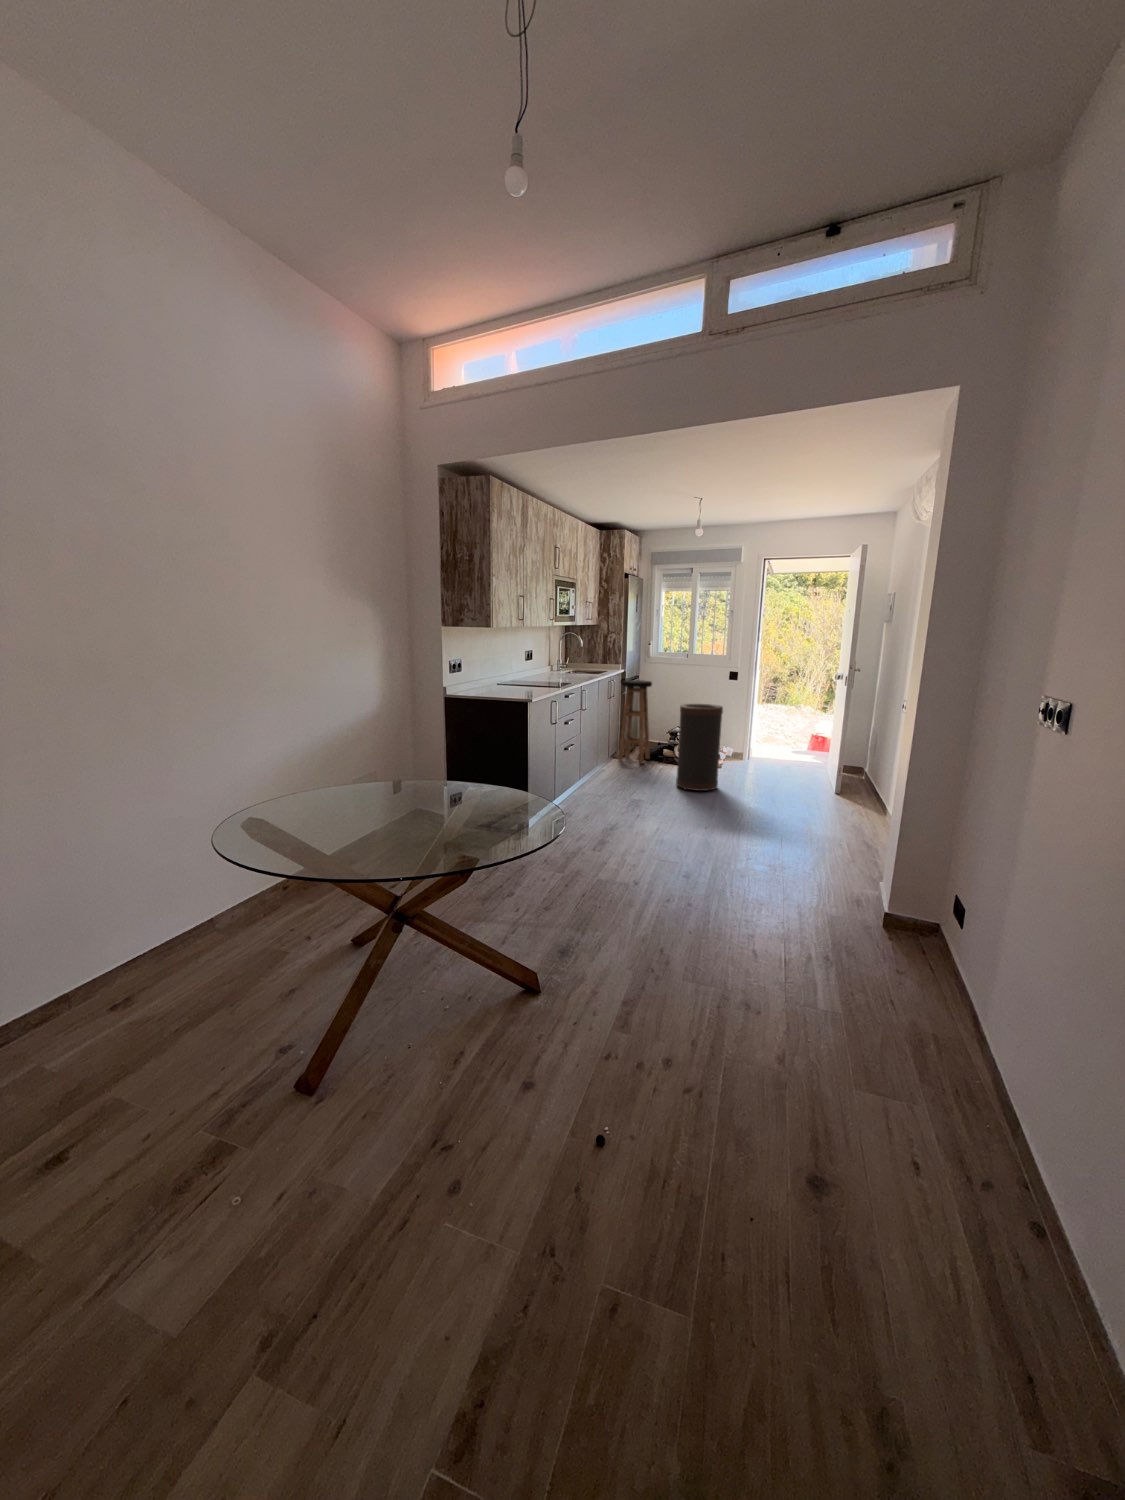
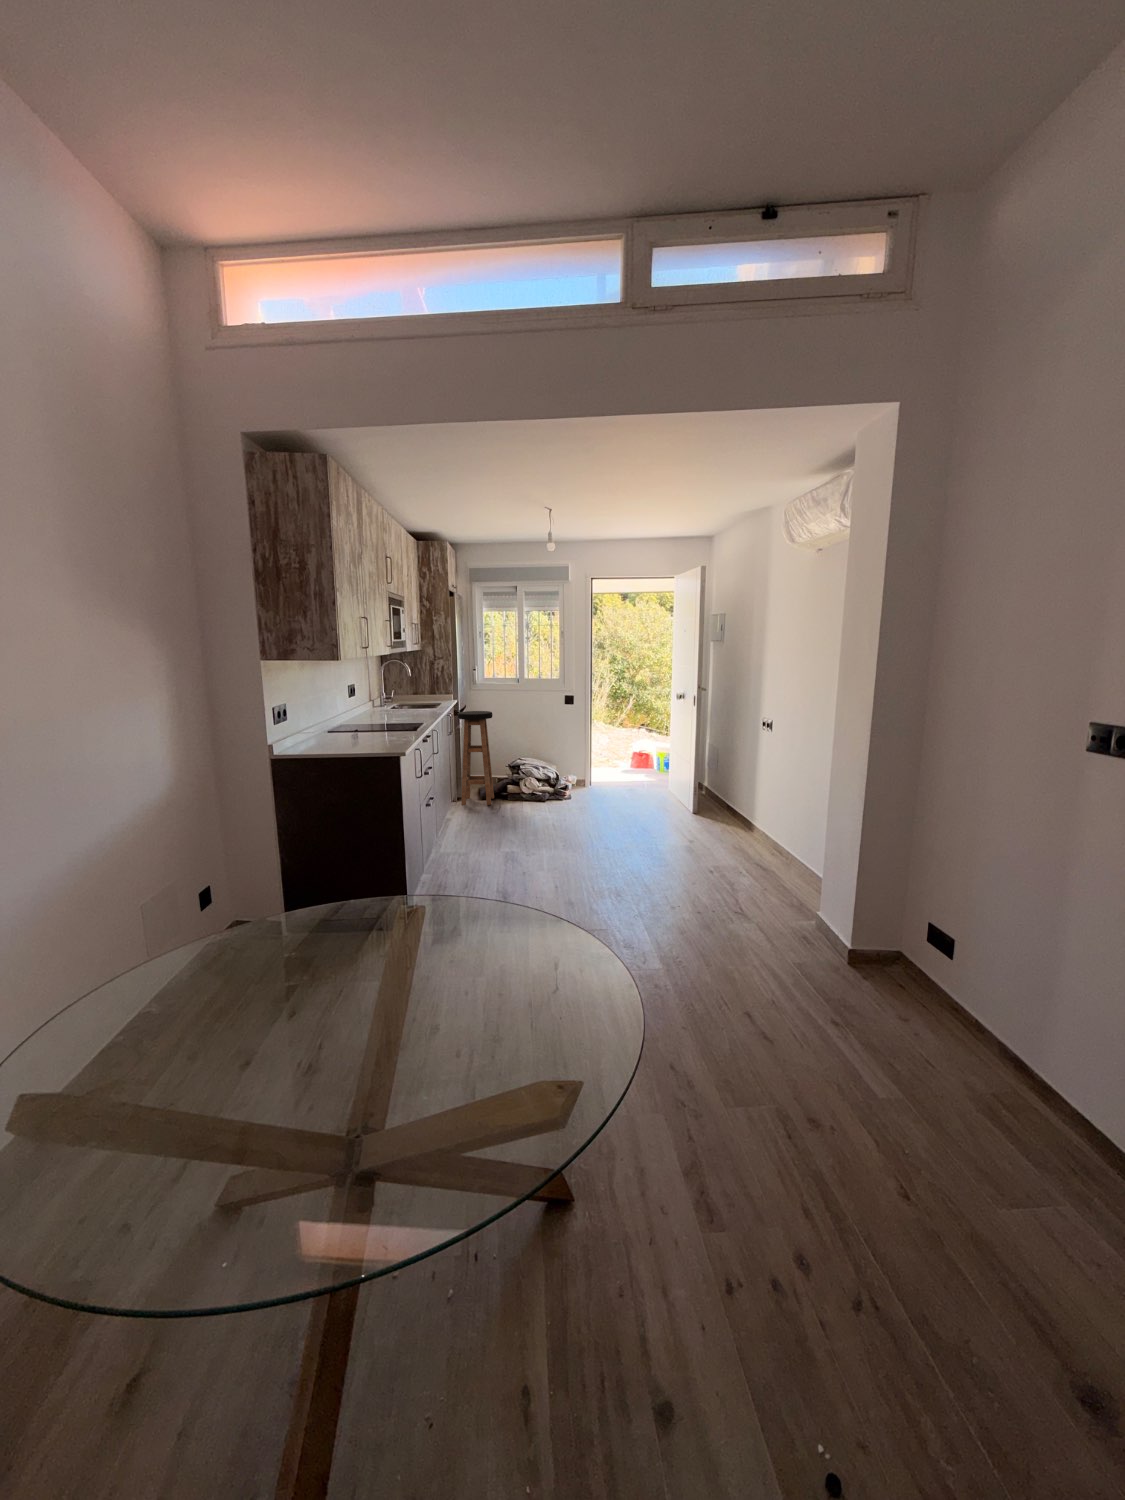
trash can: present [676,704,723,791] -> none [541,734,587,832]

